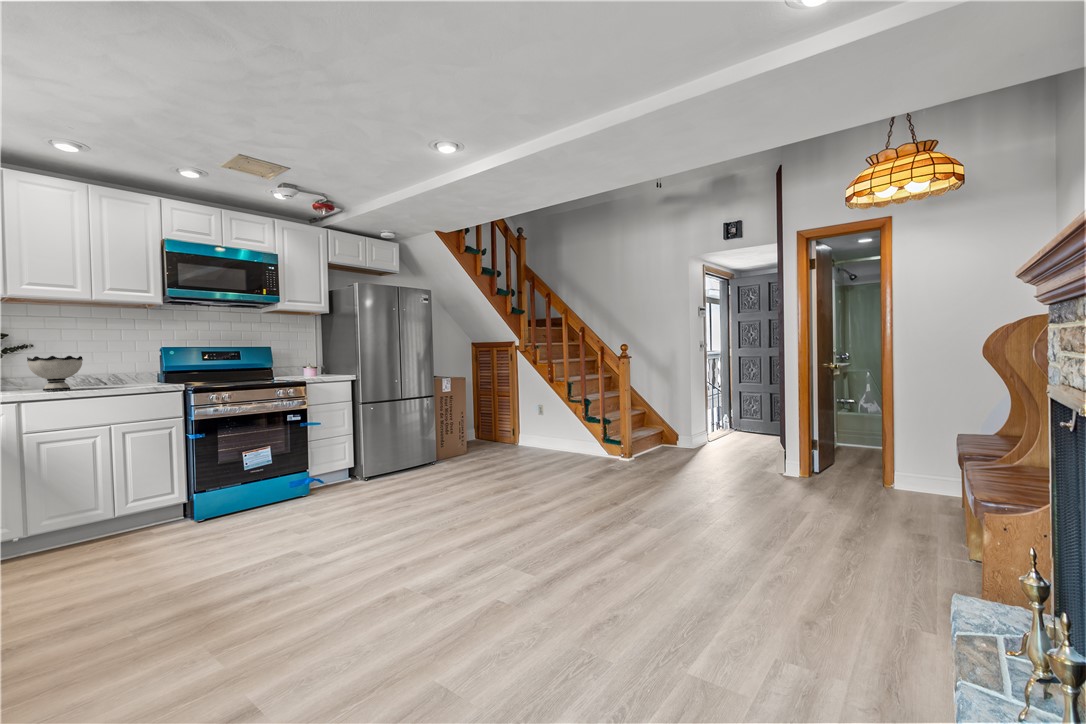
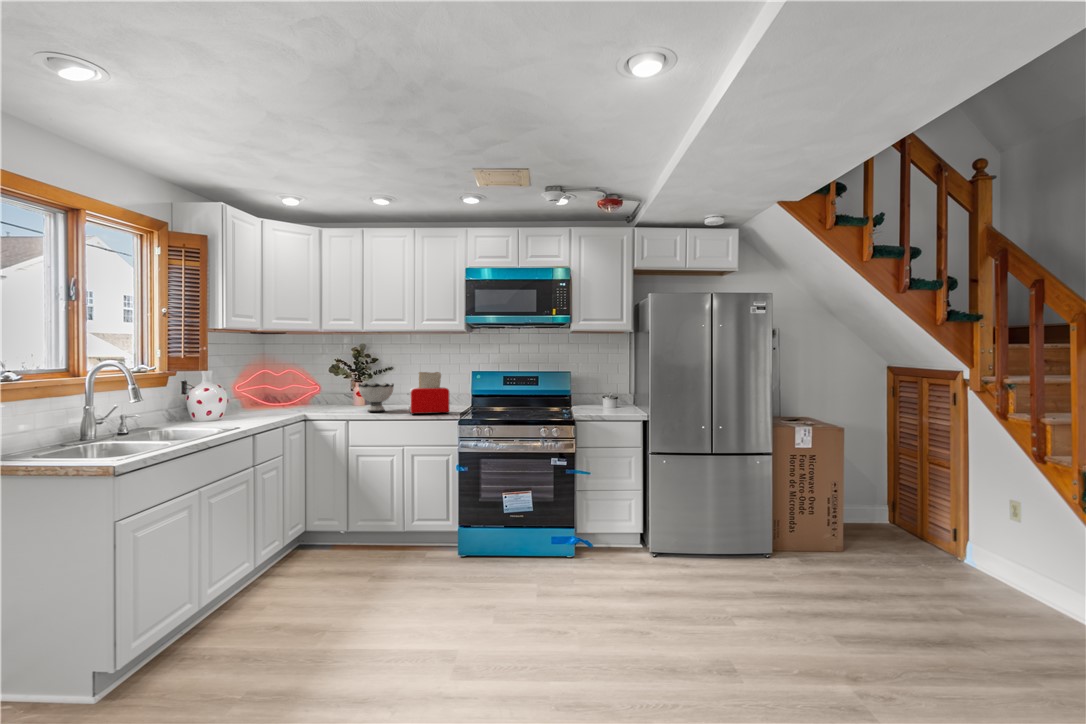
toaster: none [113,342,171,388] -> present [408,372,449,415]

